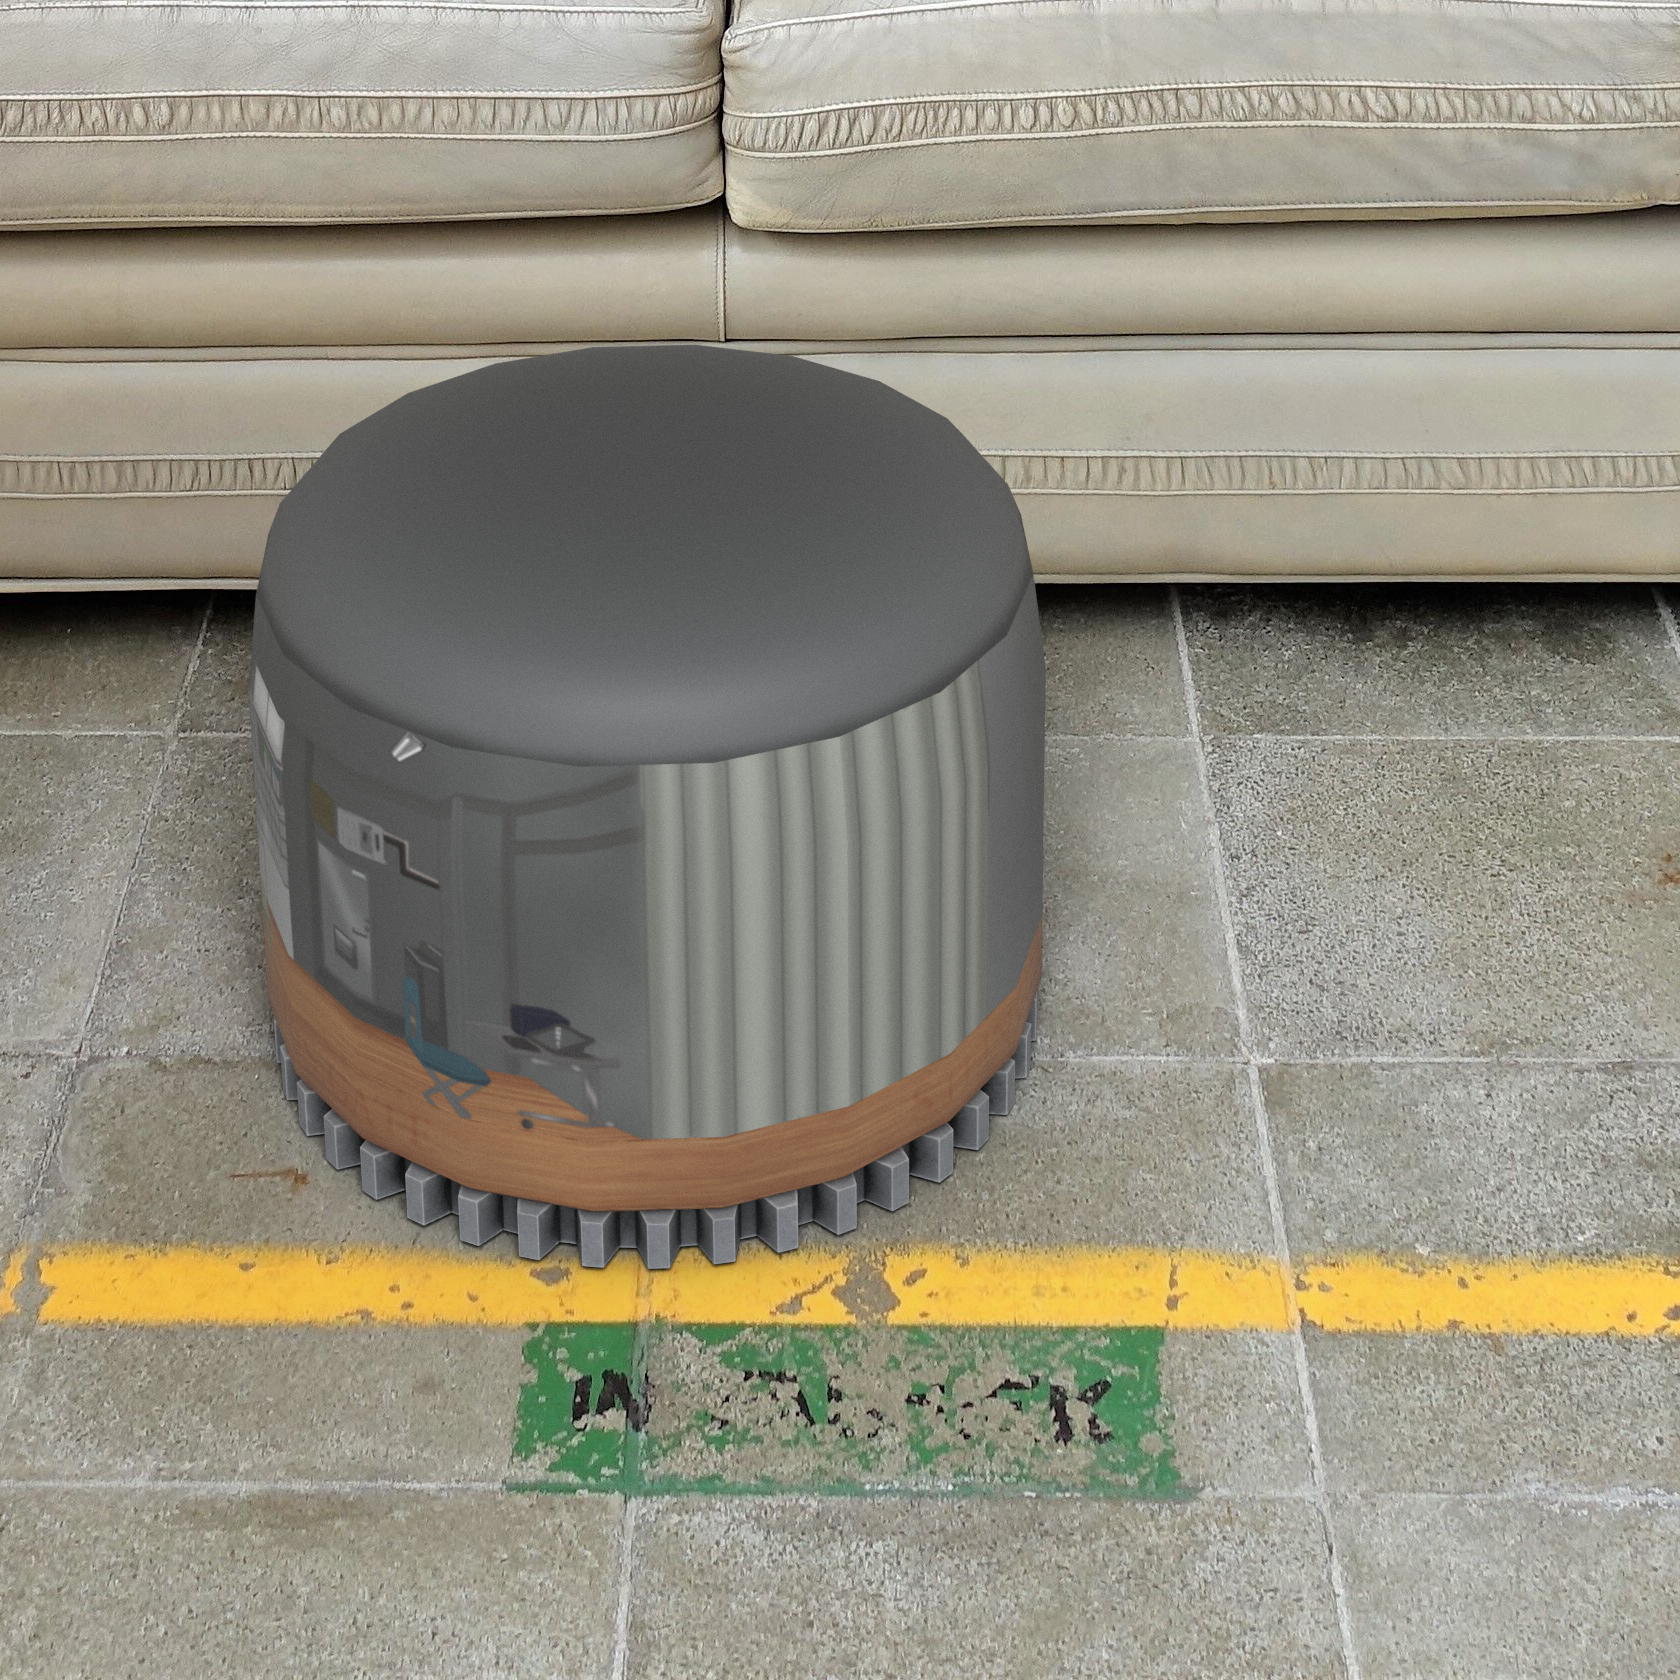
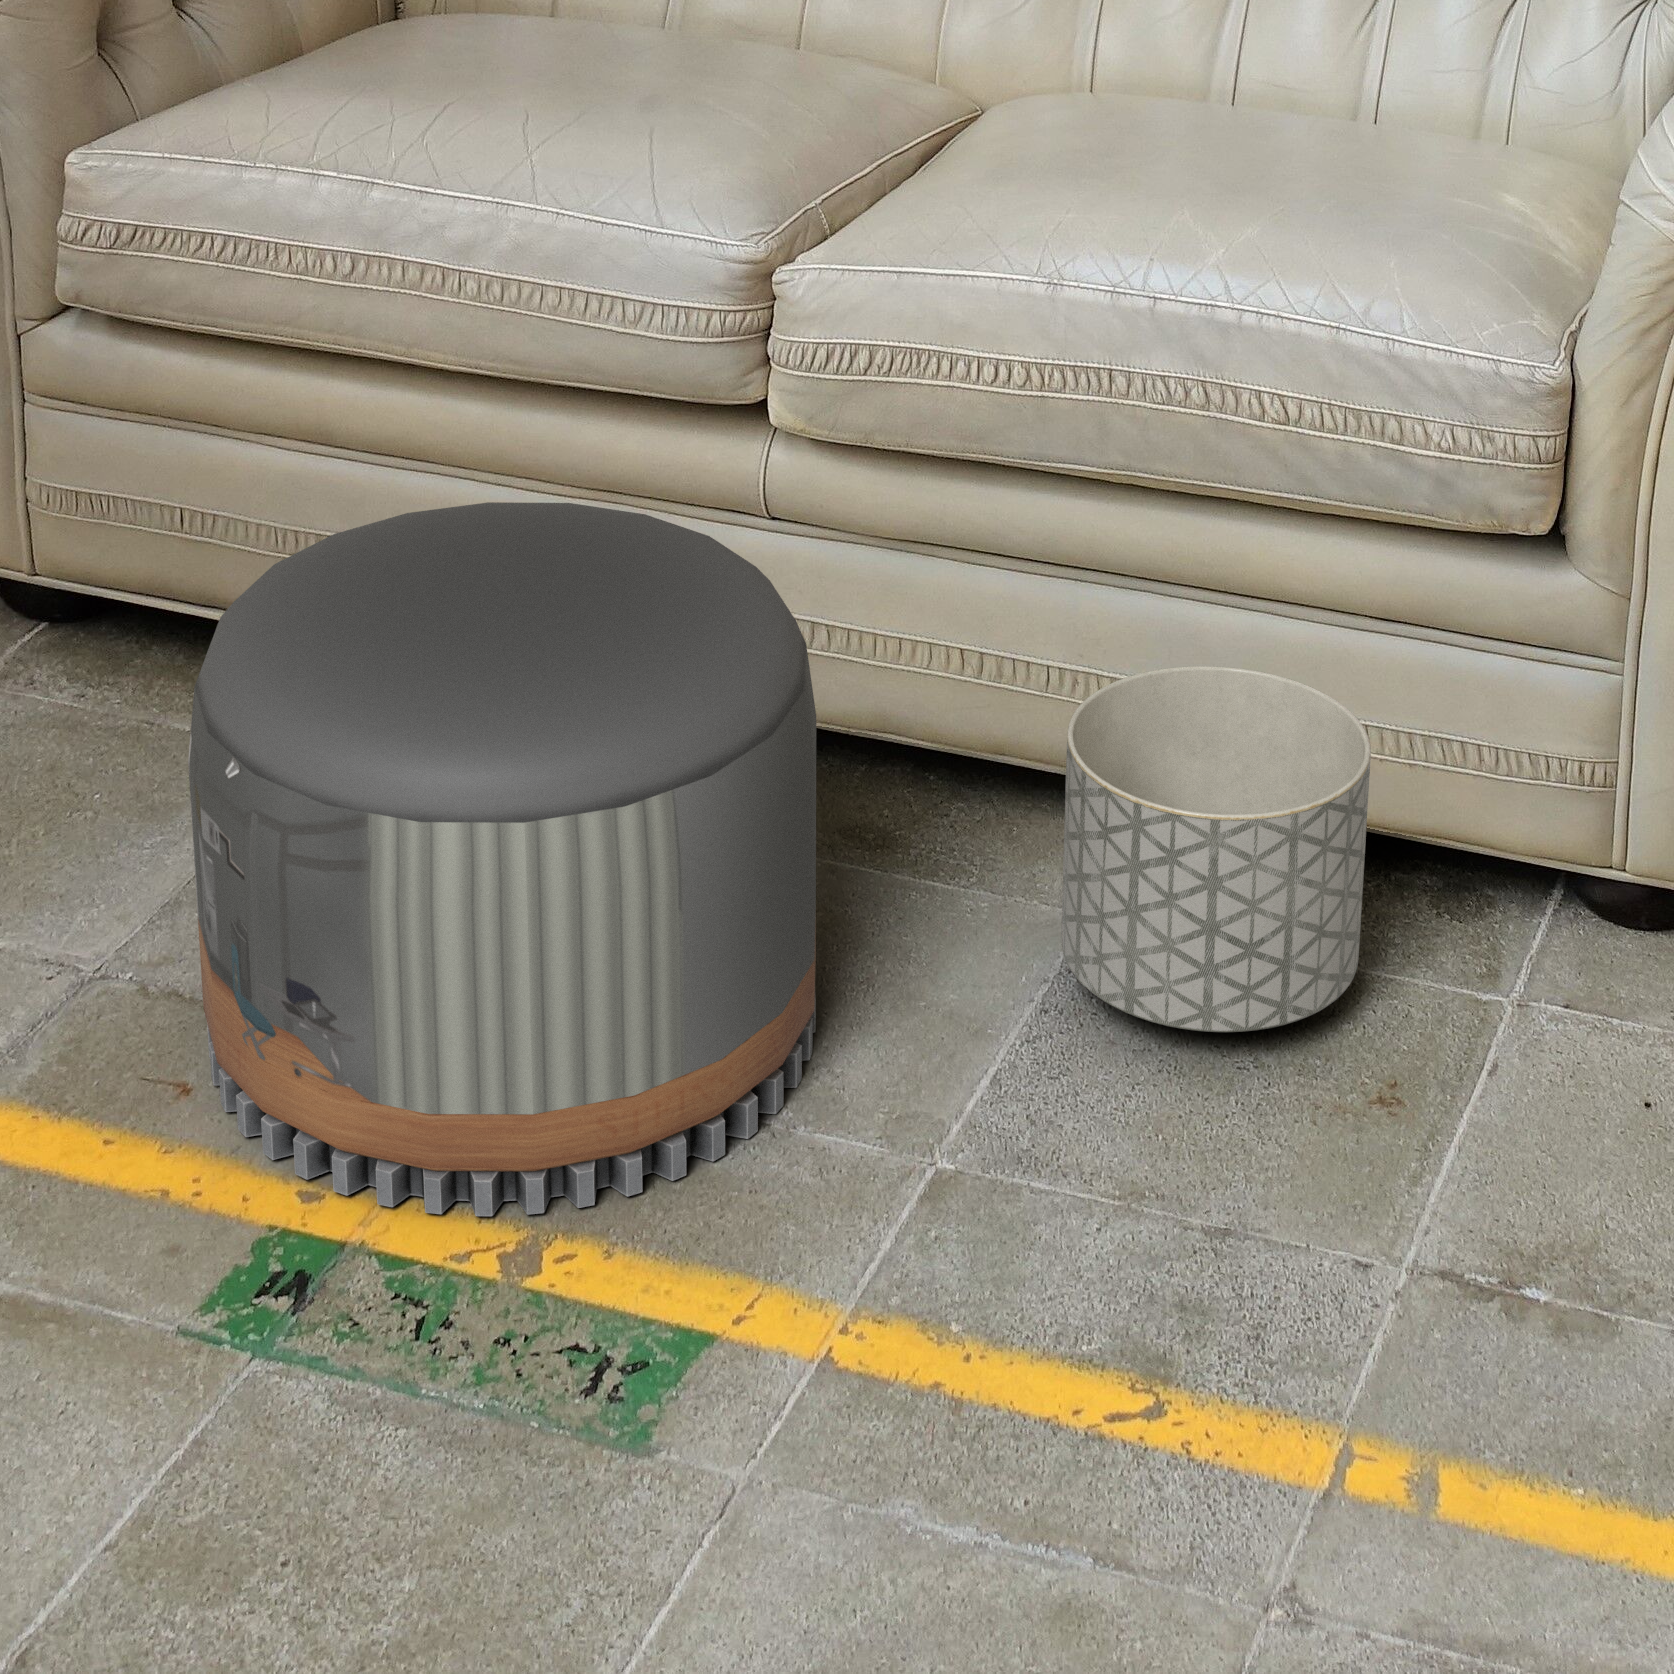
planter: none [1223,408,1591,834] -> present [1061,666,1371,1032]

